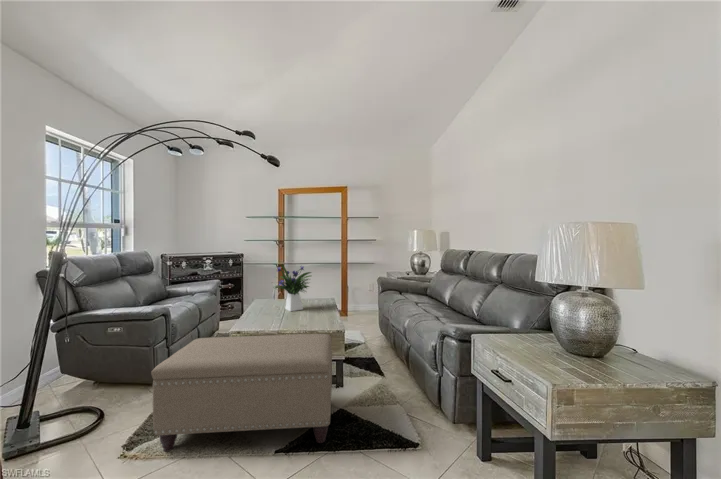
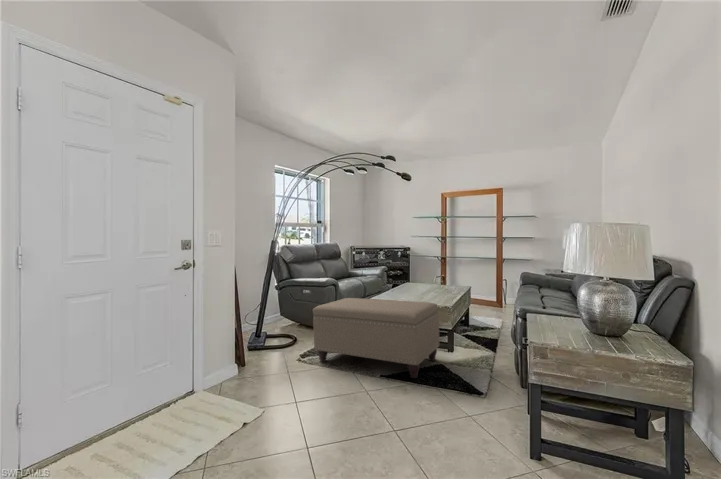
flower arrangement: present [276,265,311,311] -> none [406,249,444,289]

